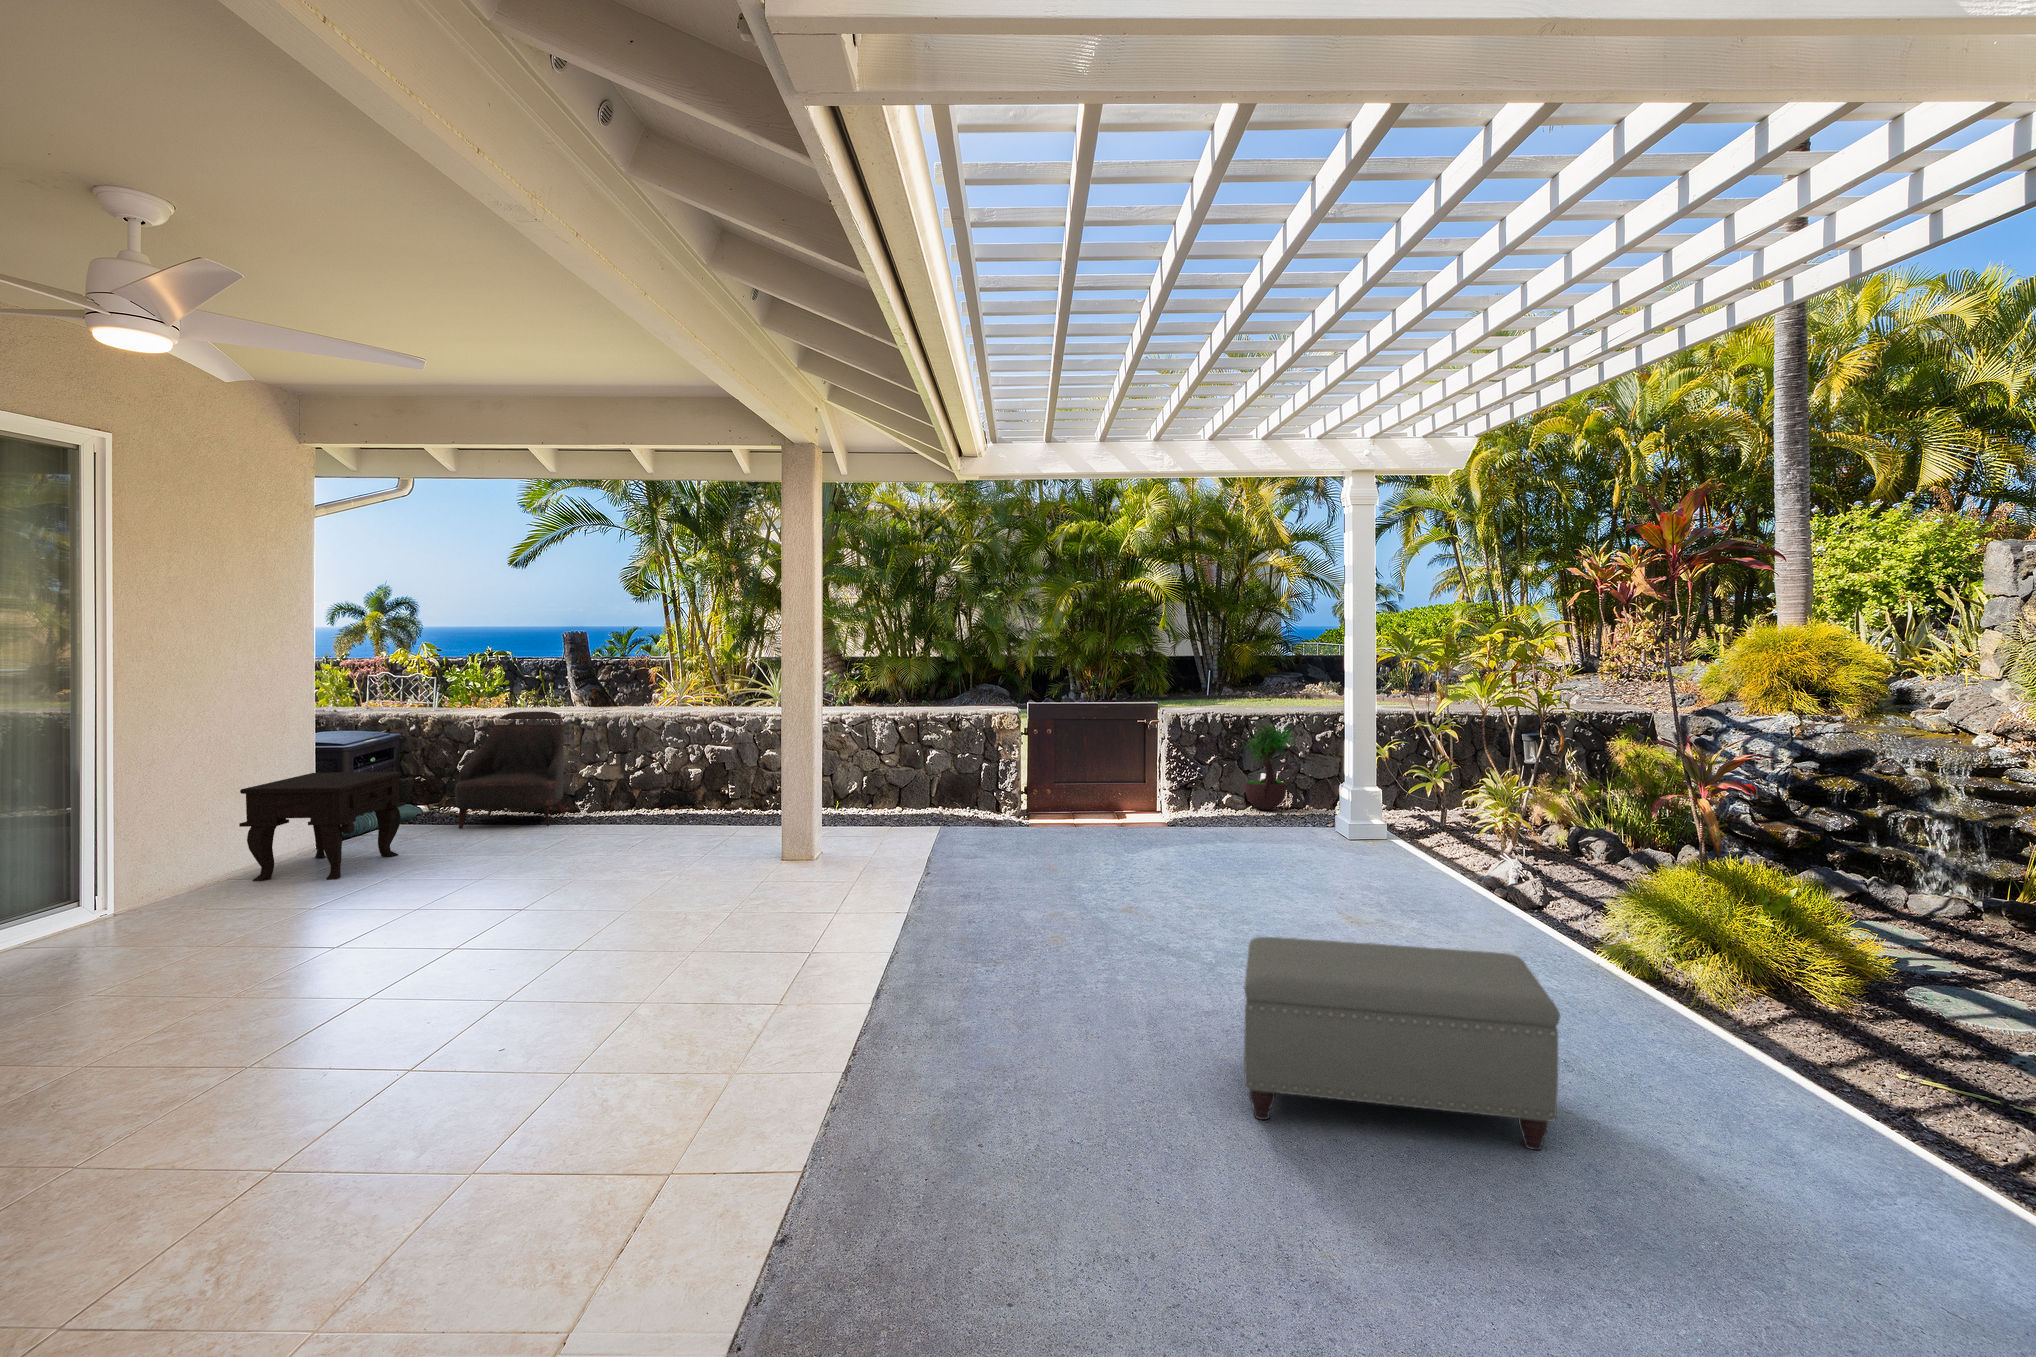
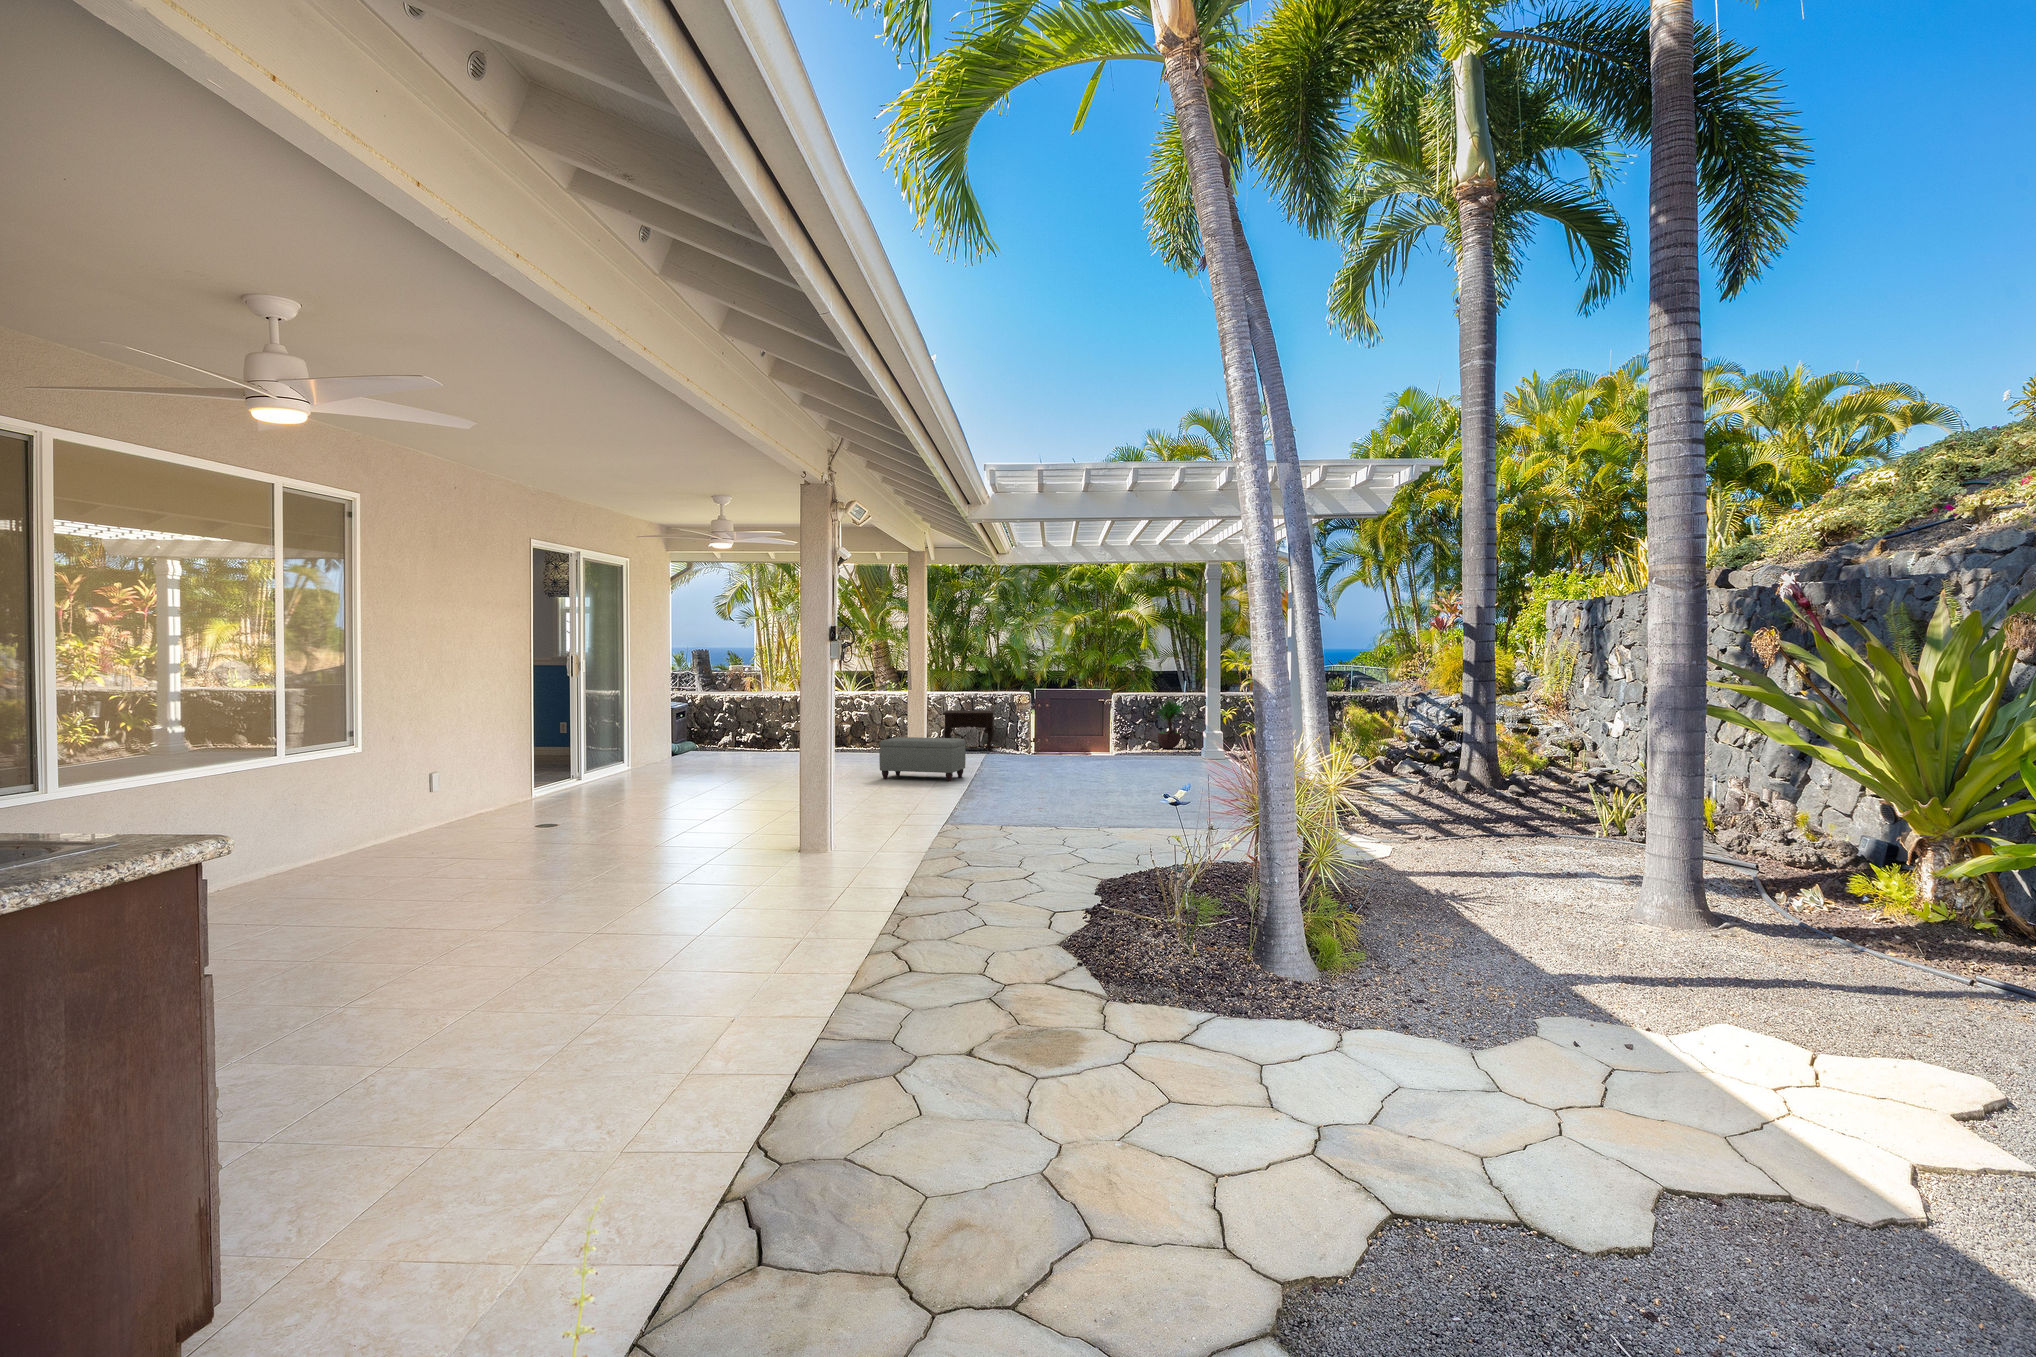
armchair: present [455,711,565,828] -> none [726,692,778,753]
side table: present [239,772,405,881] -> present [944,710,994,751]
ottoman: present [1244,937,1560,1150] -> present [879,737,966,781]

